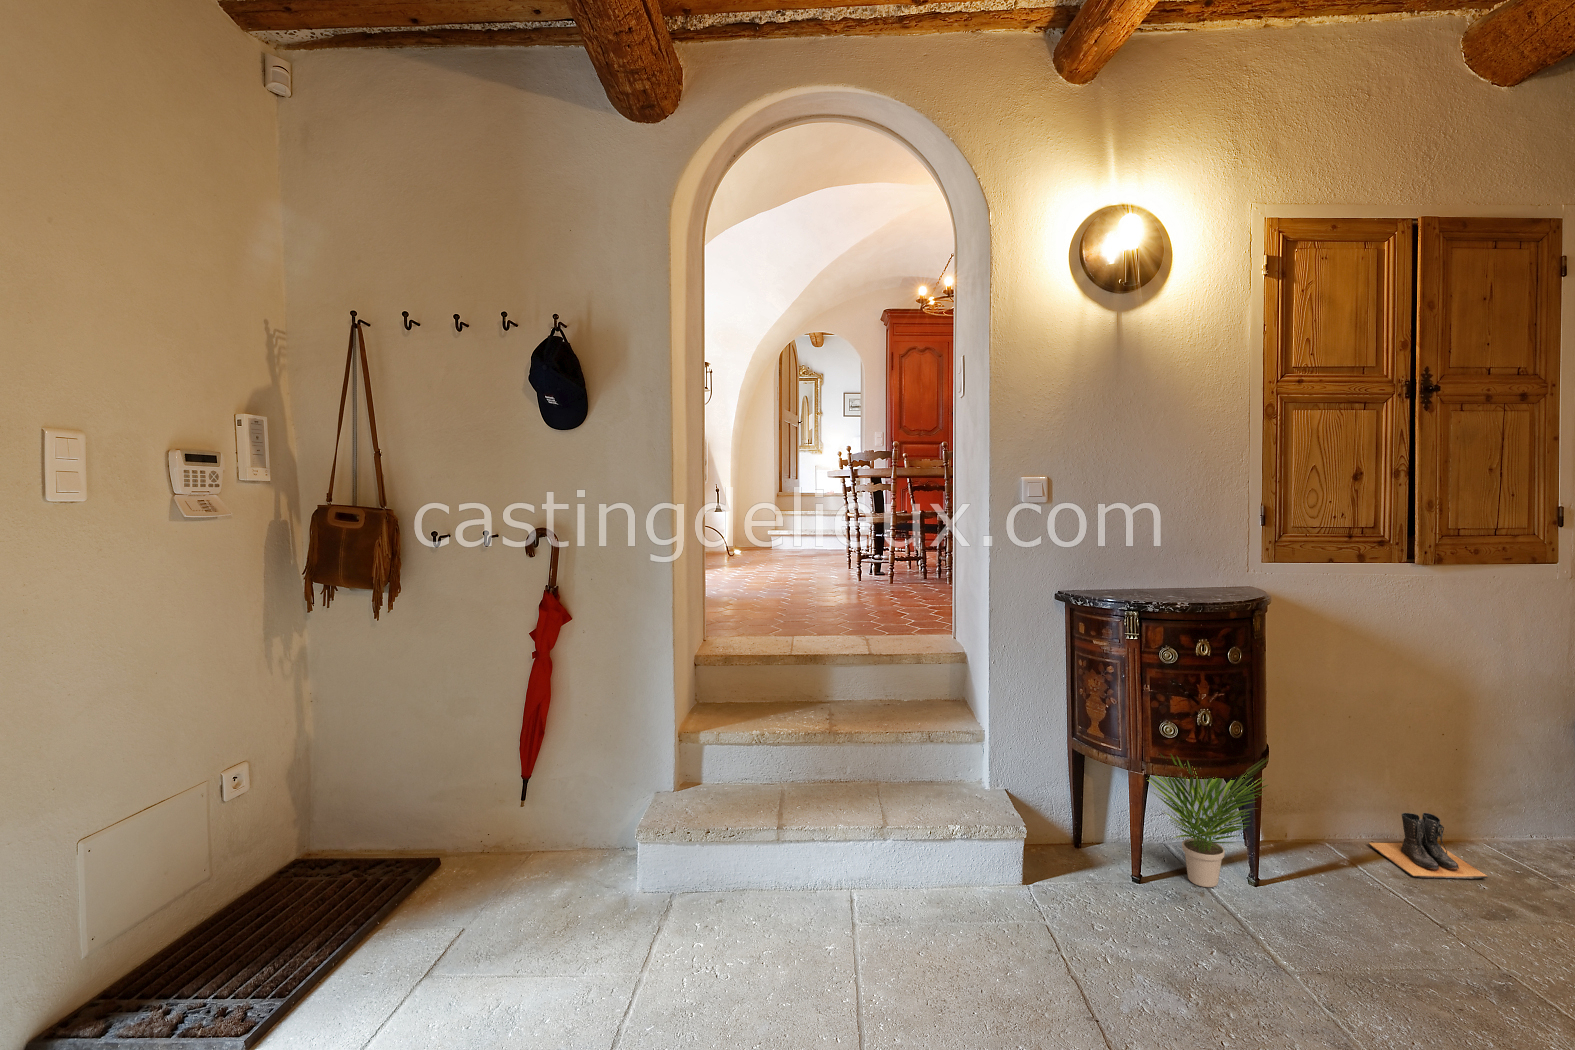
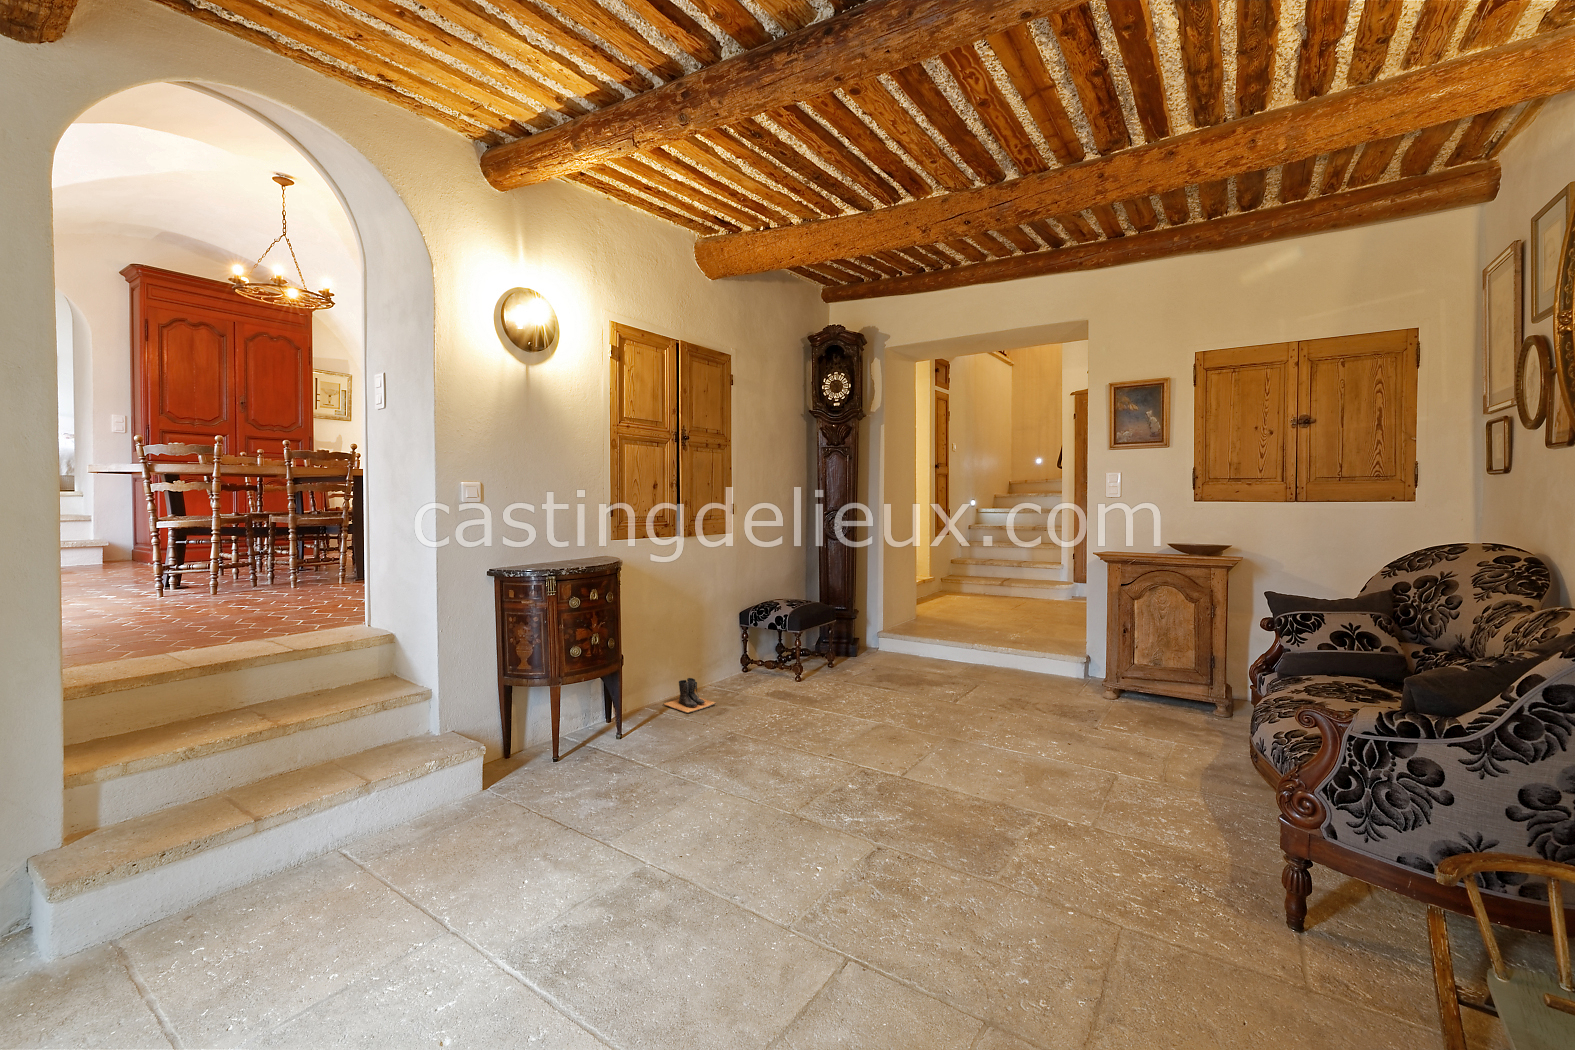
potted plant: present [1148,754,1268,887] -> none [546,652,631,752]

